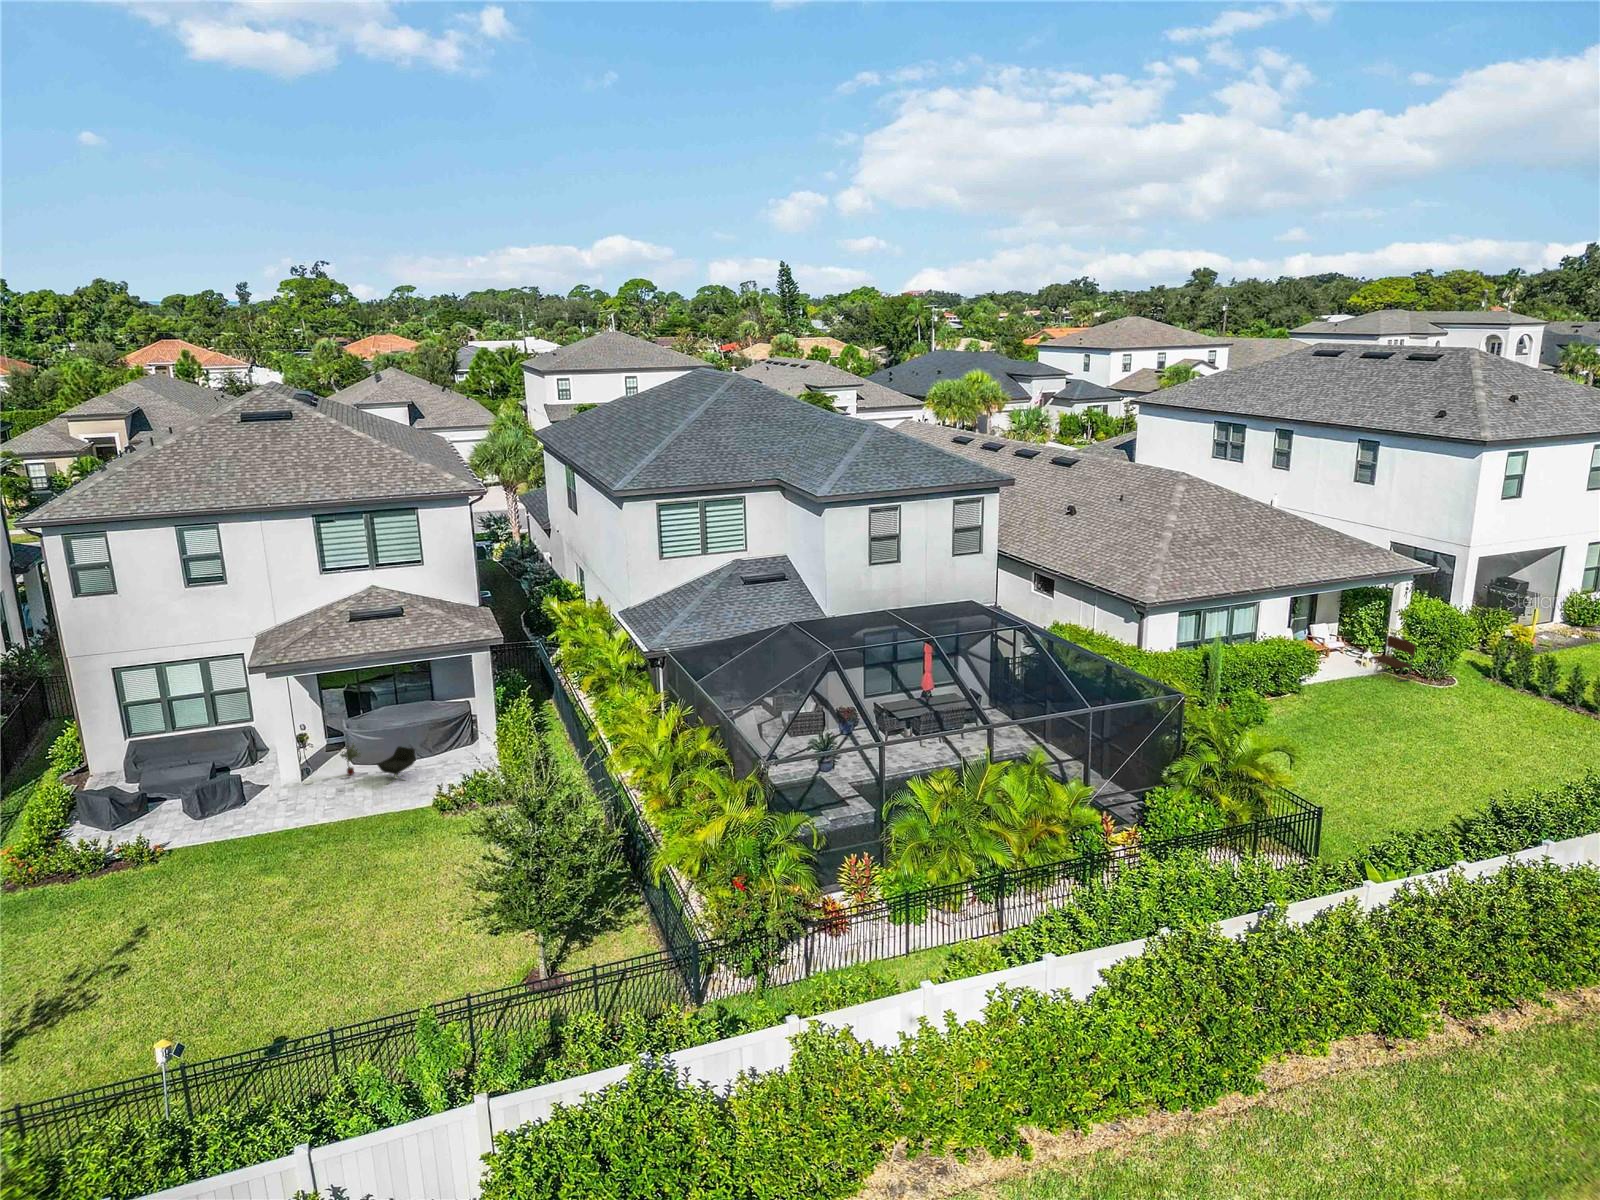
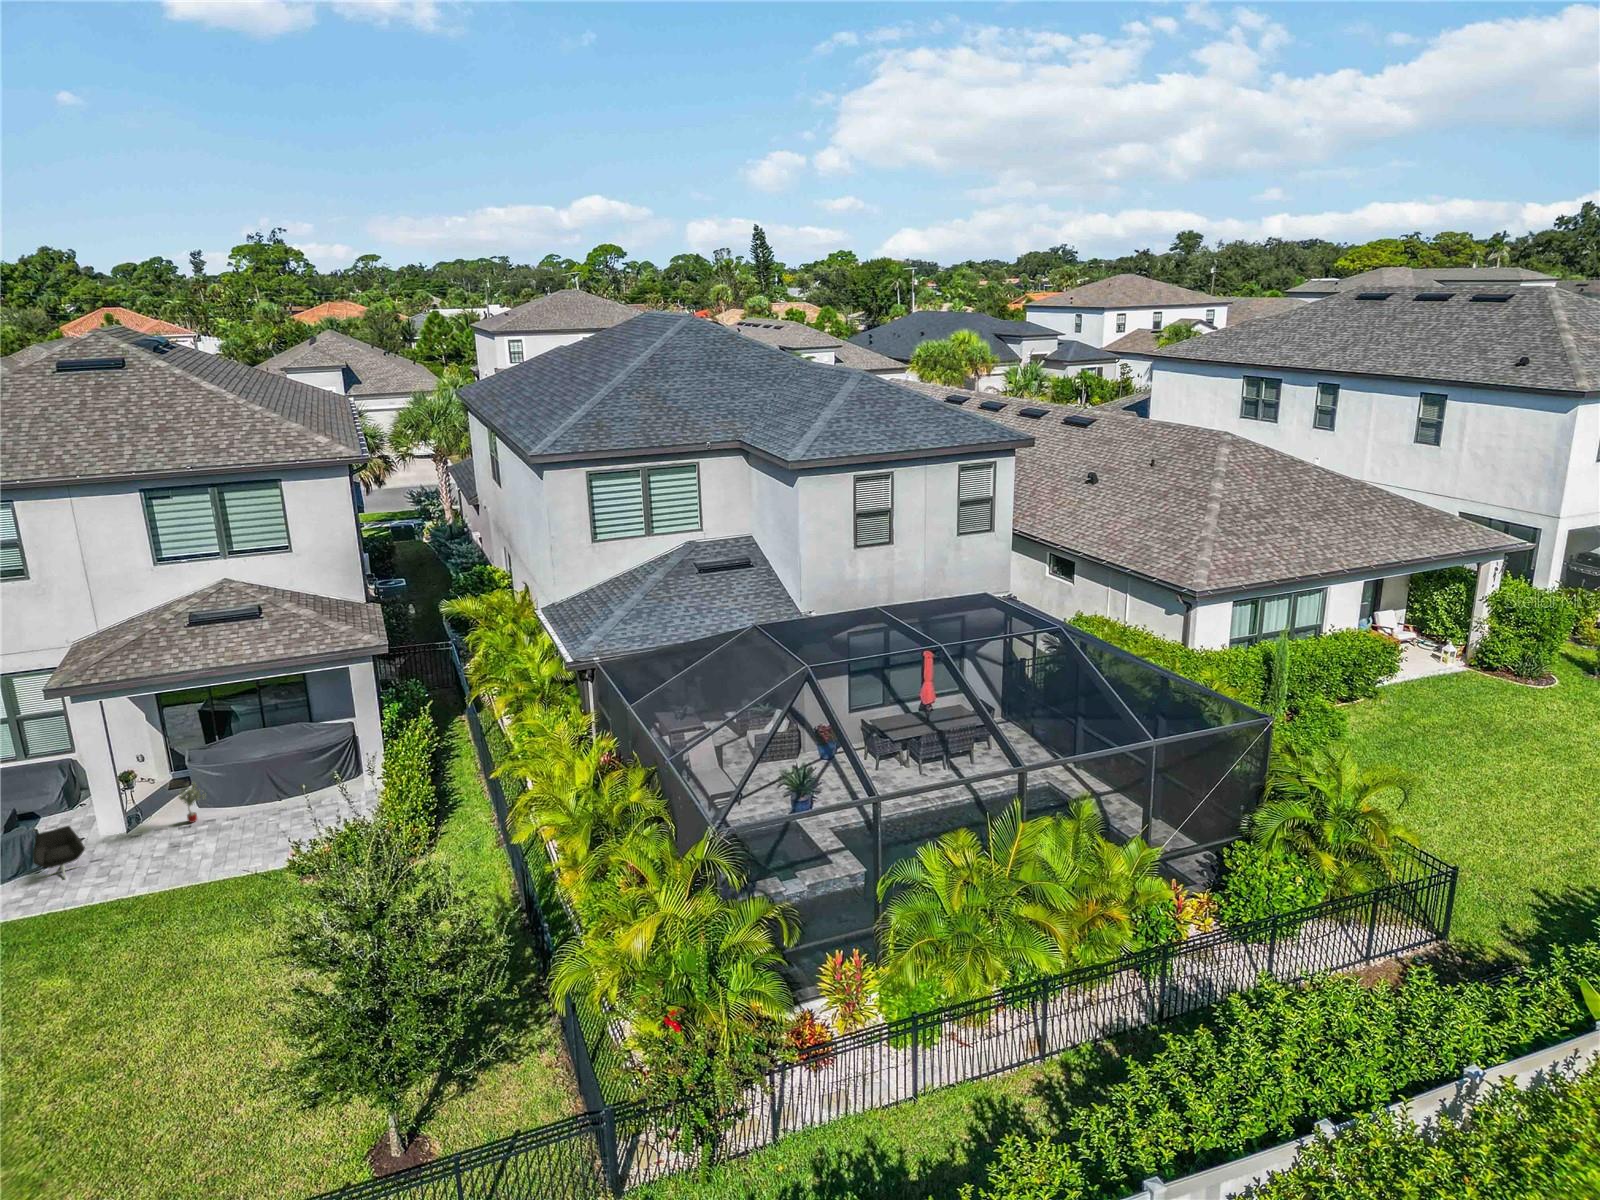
bench: present [1372,636,1416,682] -> none [1452,624,1509,680]
lounge chair: present [377,746,416,783] -> present [33,826,85,879]

